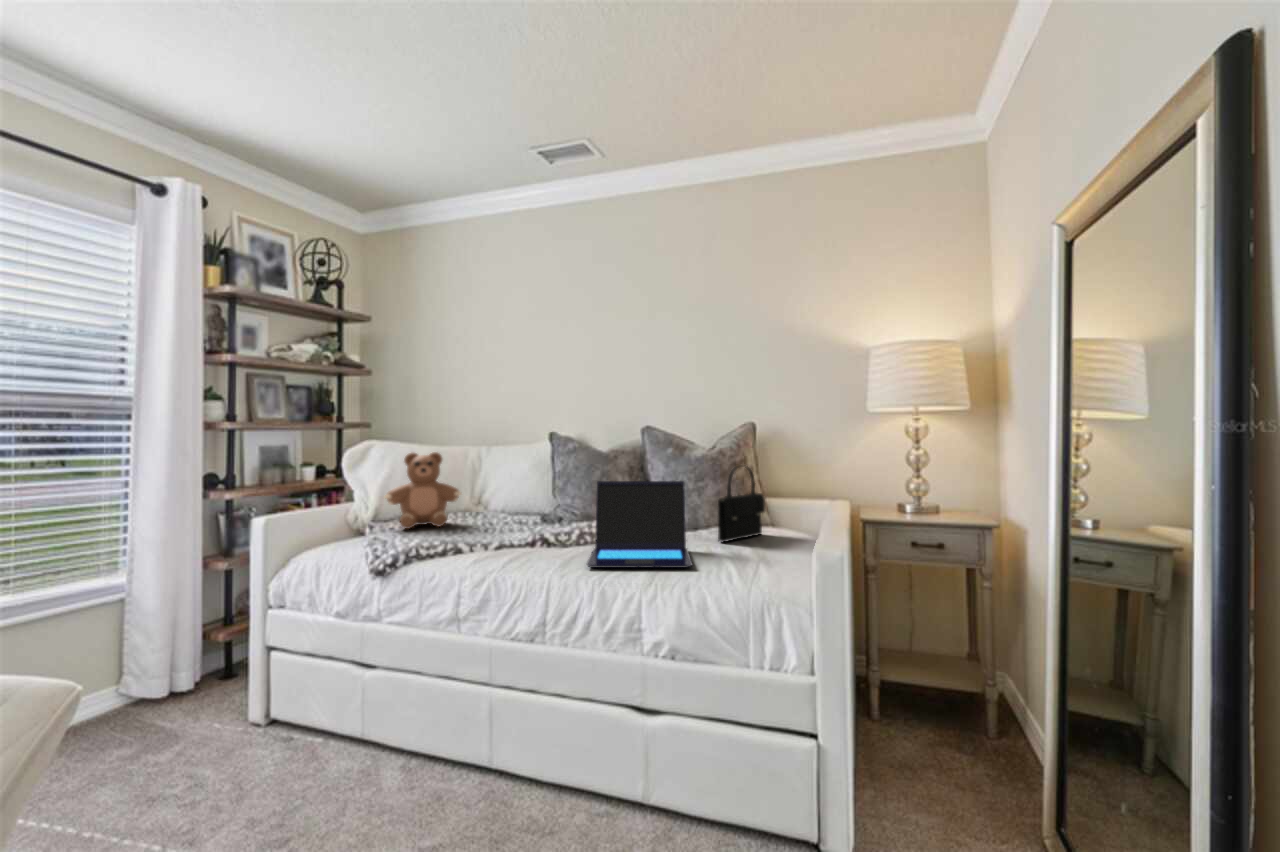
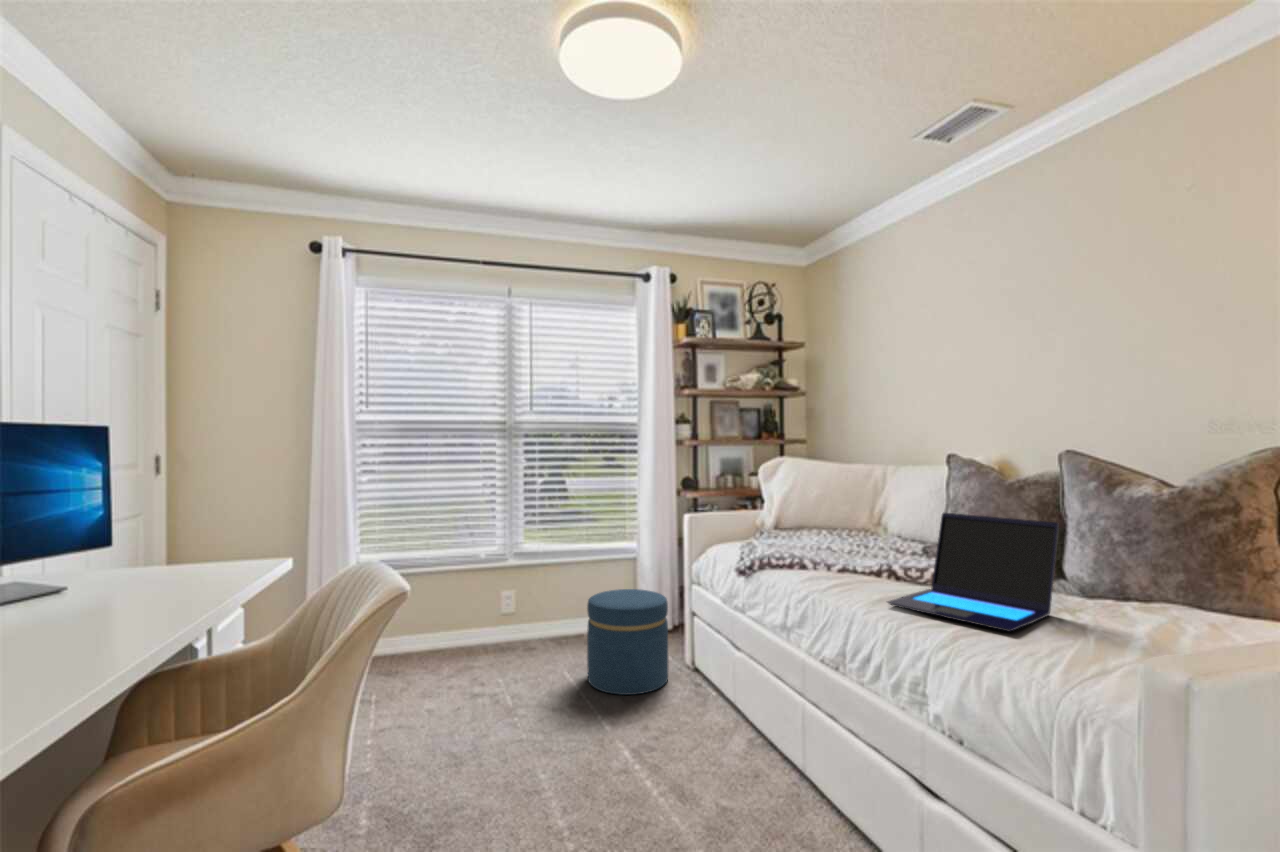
teddy bear: present [385,452,461,529] -> none [774,470,846,544]
handbag: present [718,467,765,542] -> none [1123,509,1241,621]
ottoman: none [102,623,248,788] -> present [587,589,668,695]

